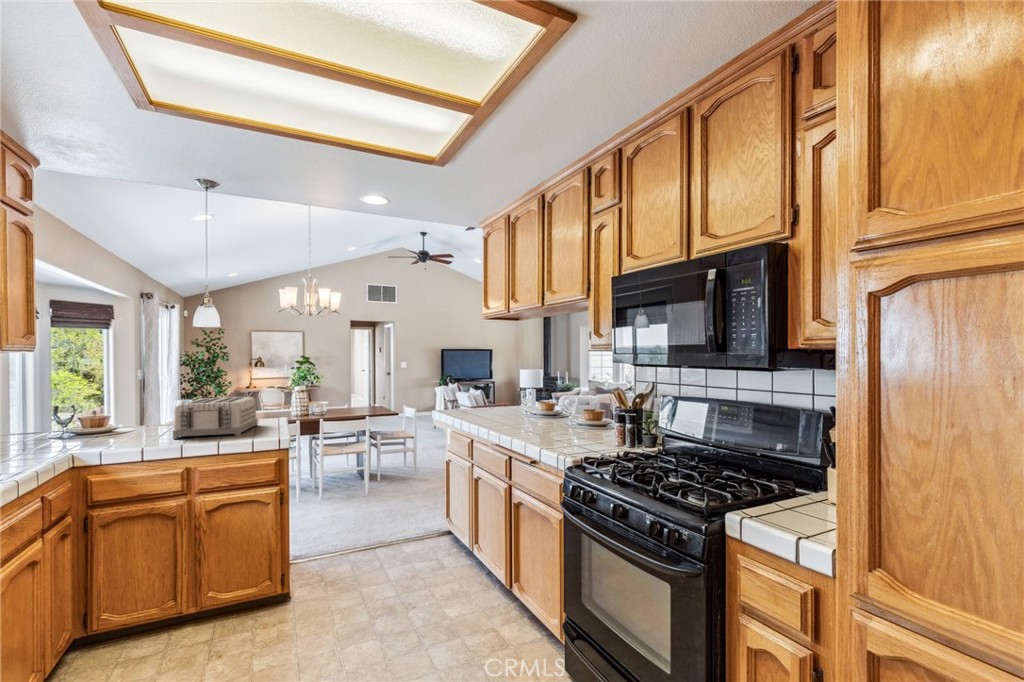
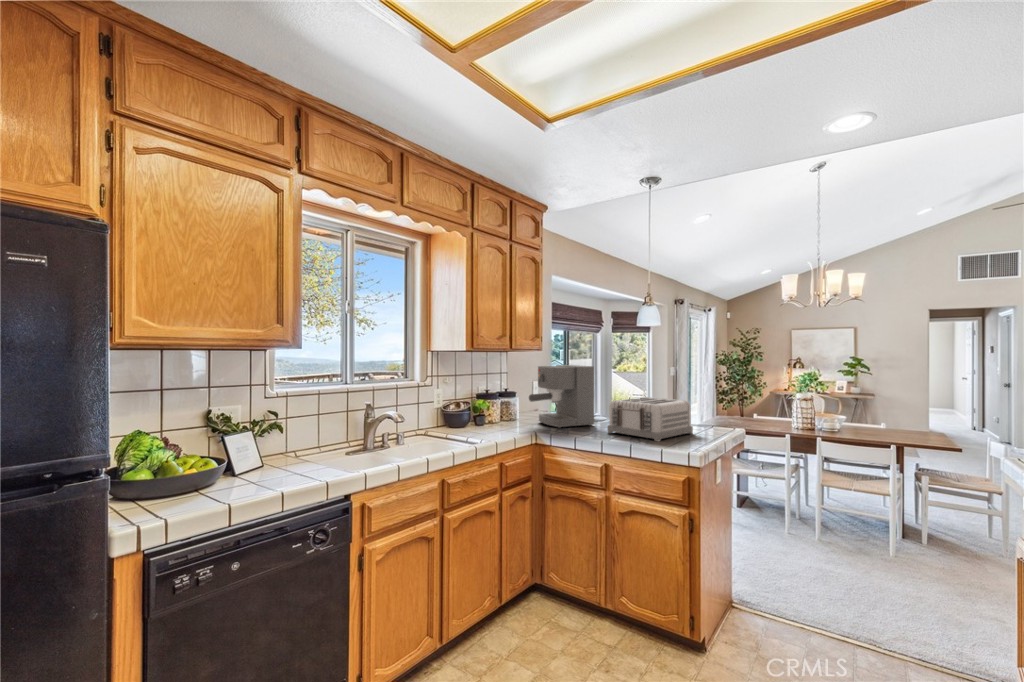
coffee maker: none [47,371,138,446] -> present [529,365,594,428]

